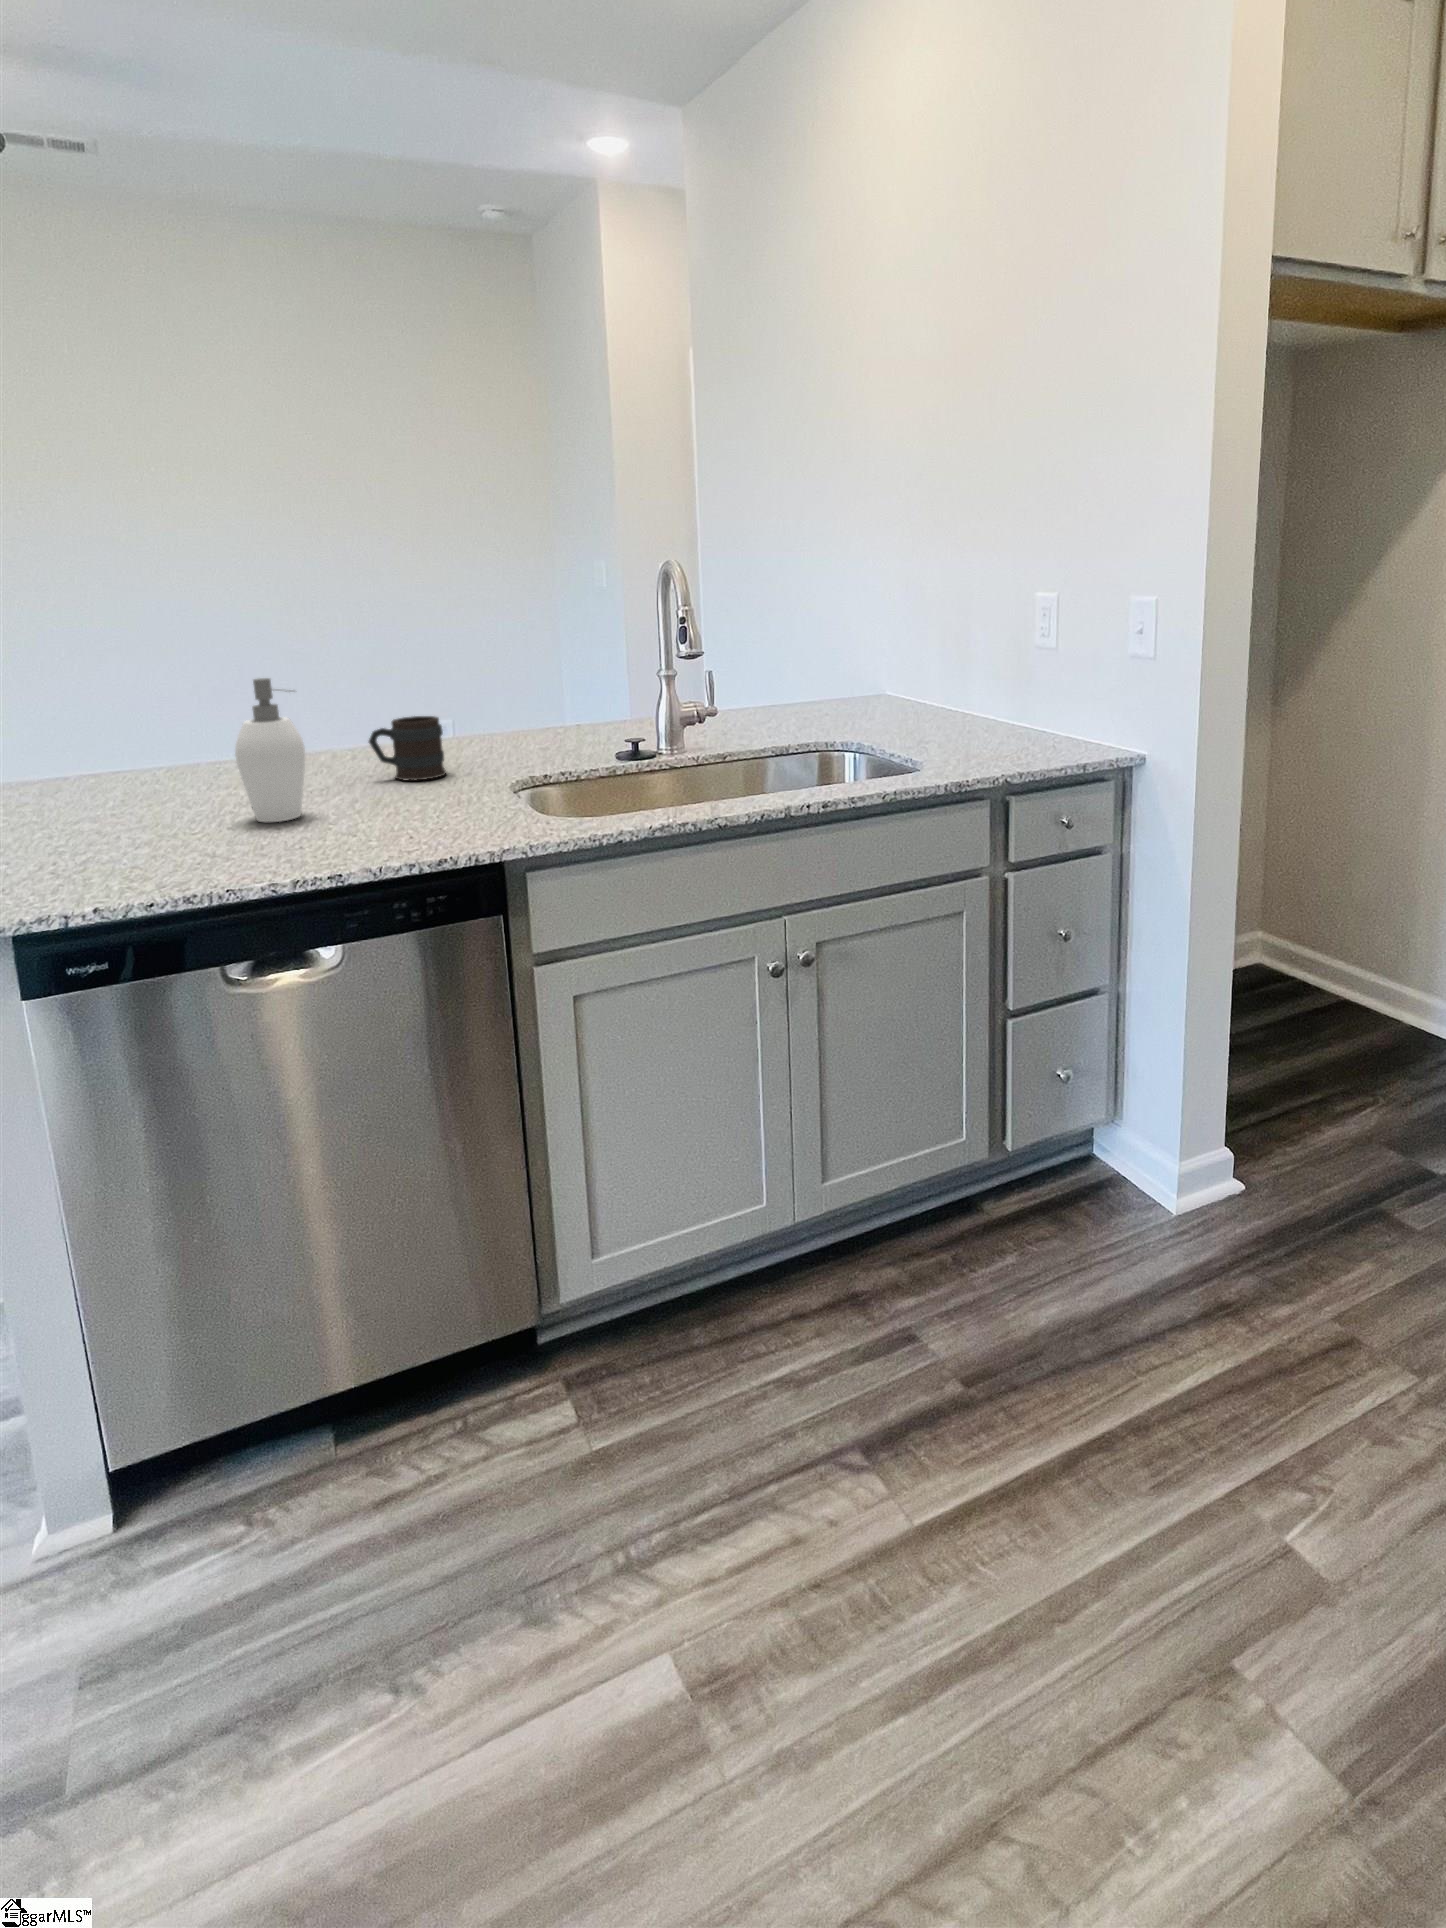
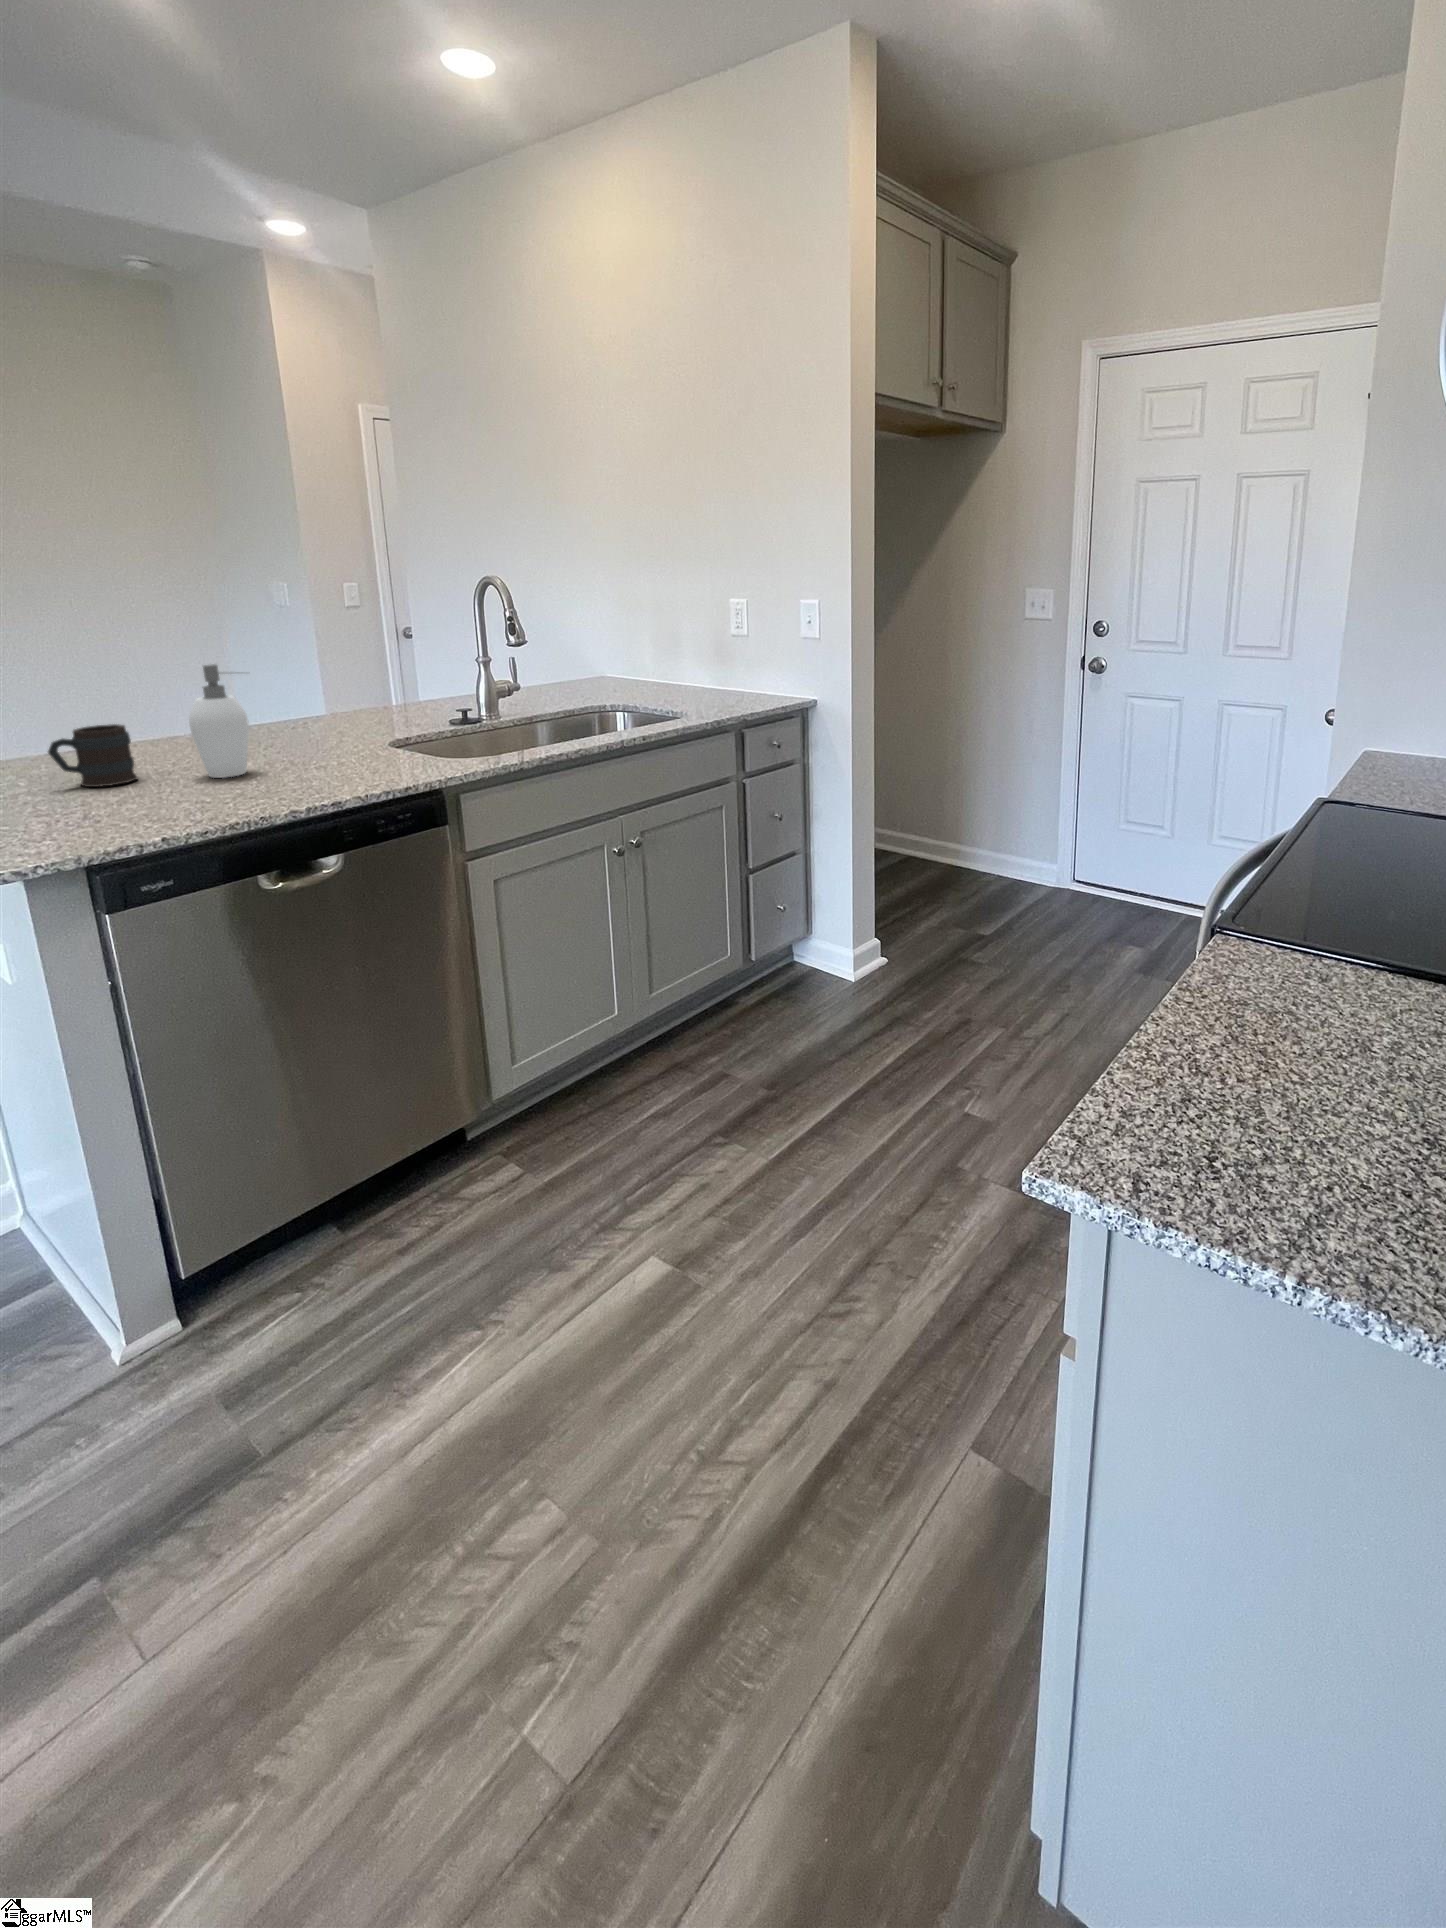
mug: present [369,716,446,780] -> present [48,724,137,787]

